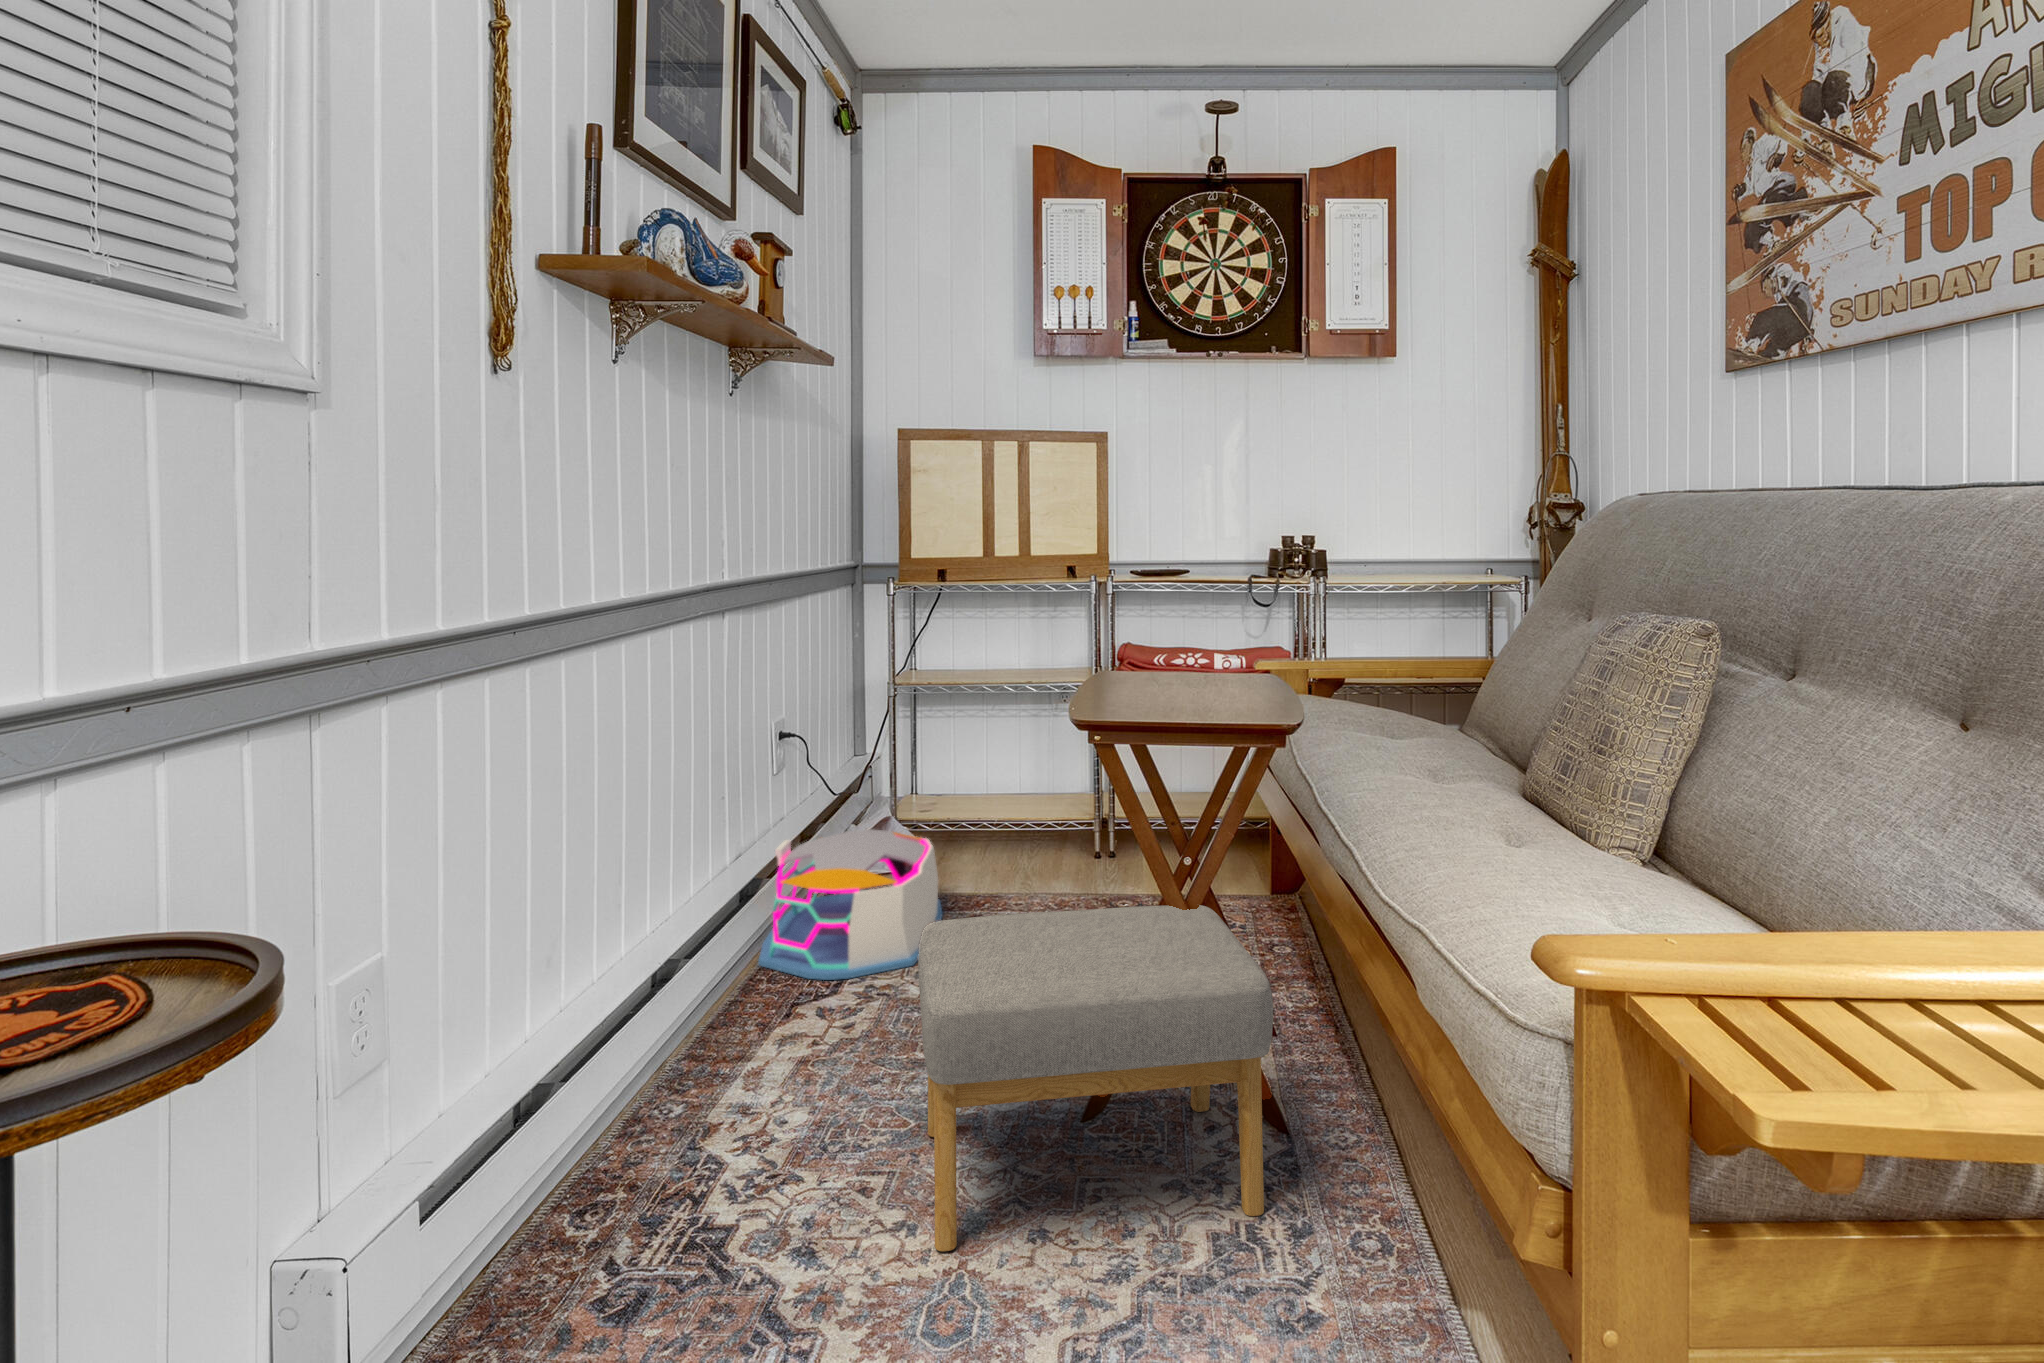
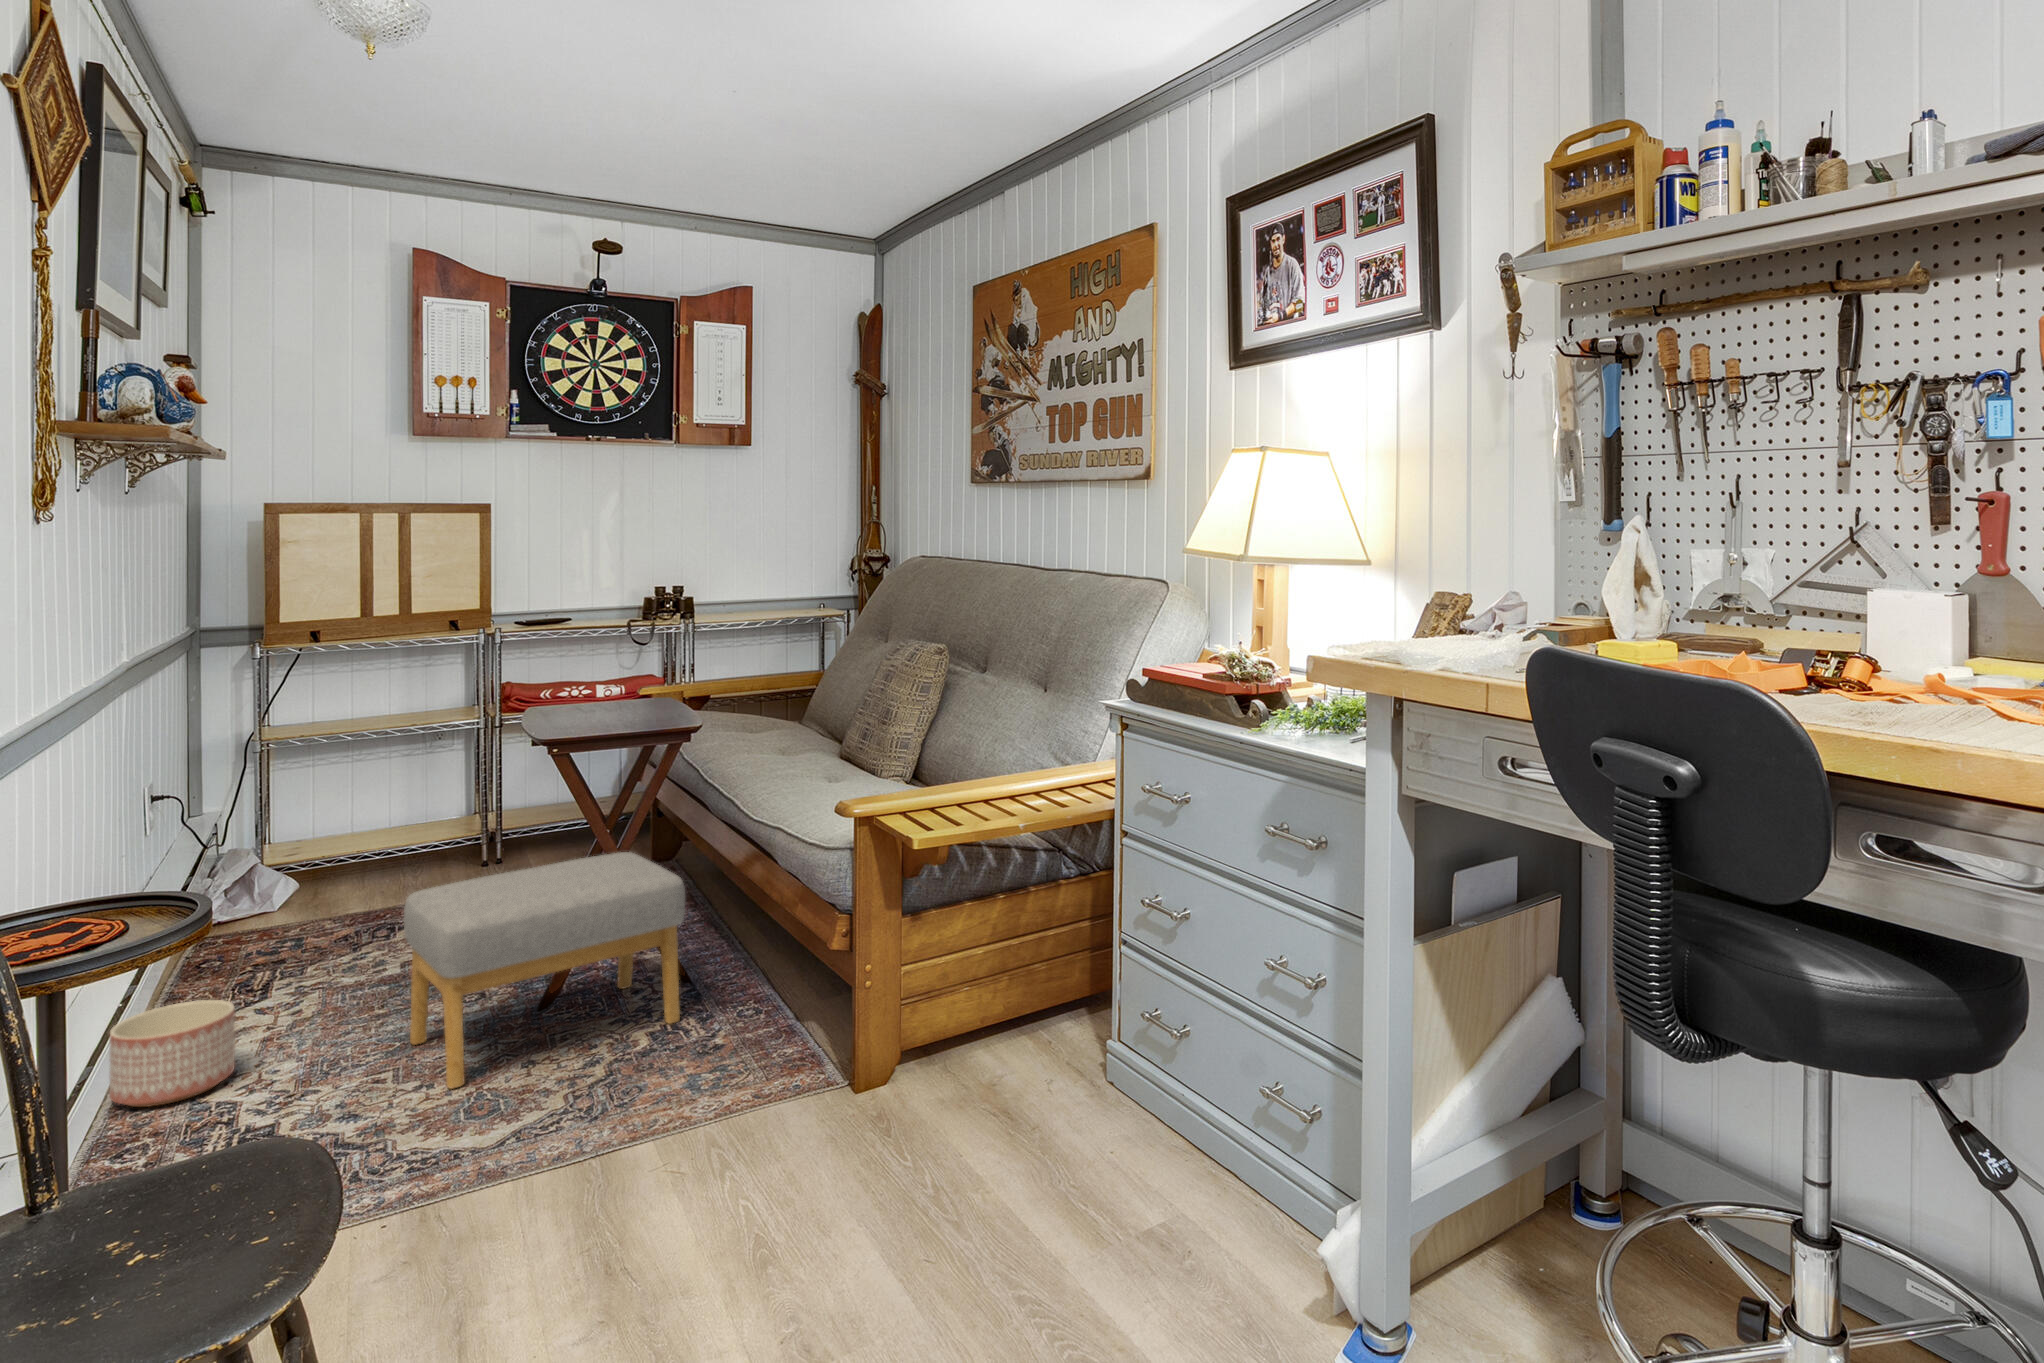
storage bin: present [758,829,942,980] -> none [159,864,350,993]
planter: none [624,1010,748,1148] -> present [110,1000,235,1107]

